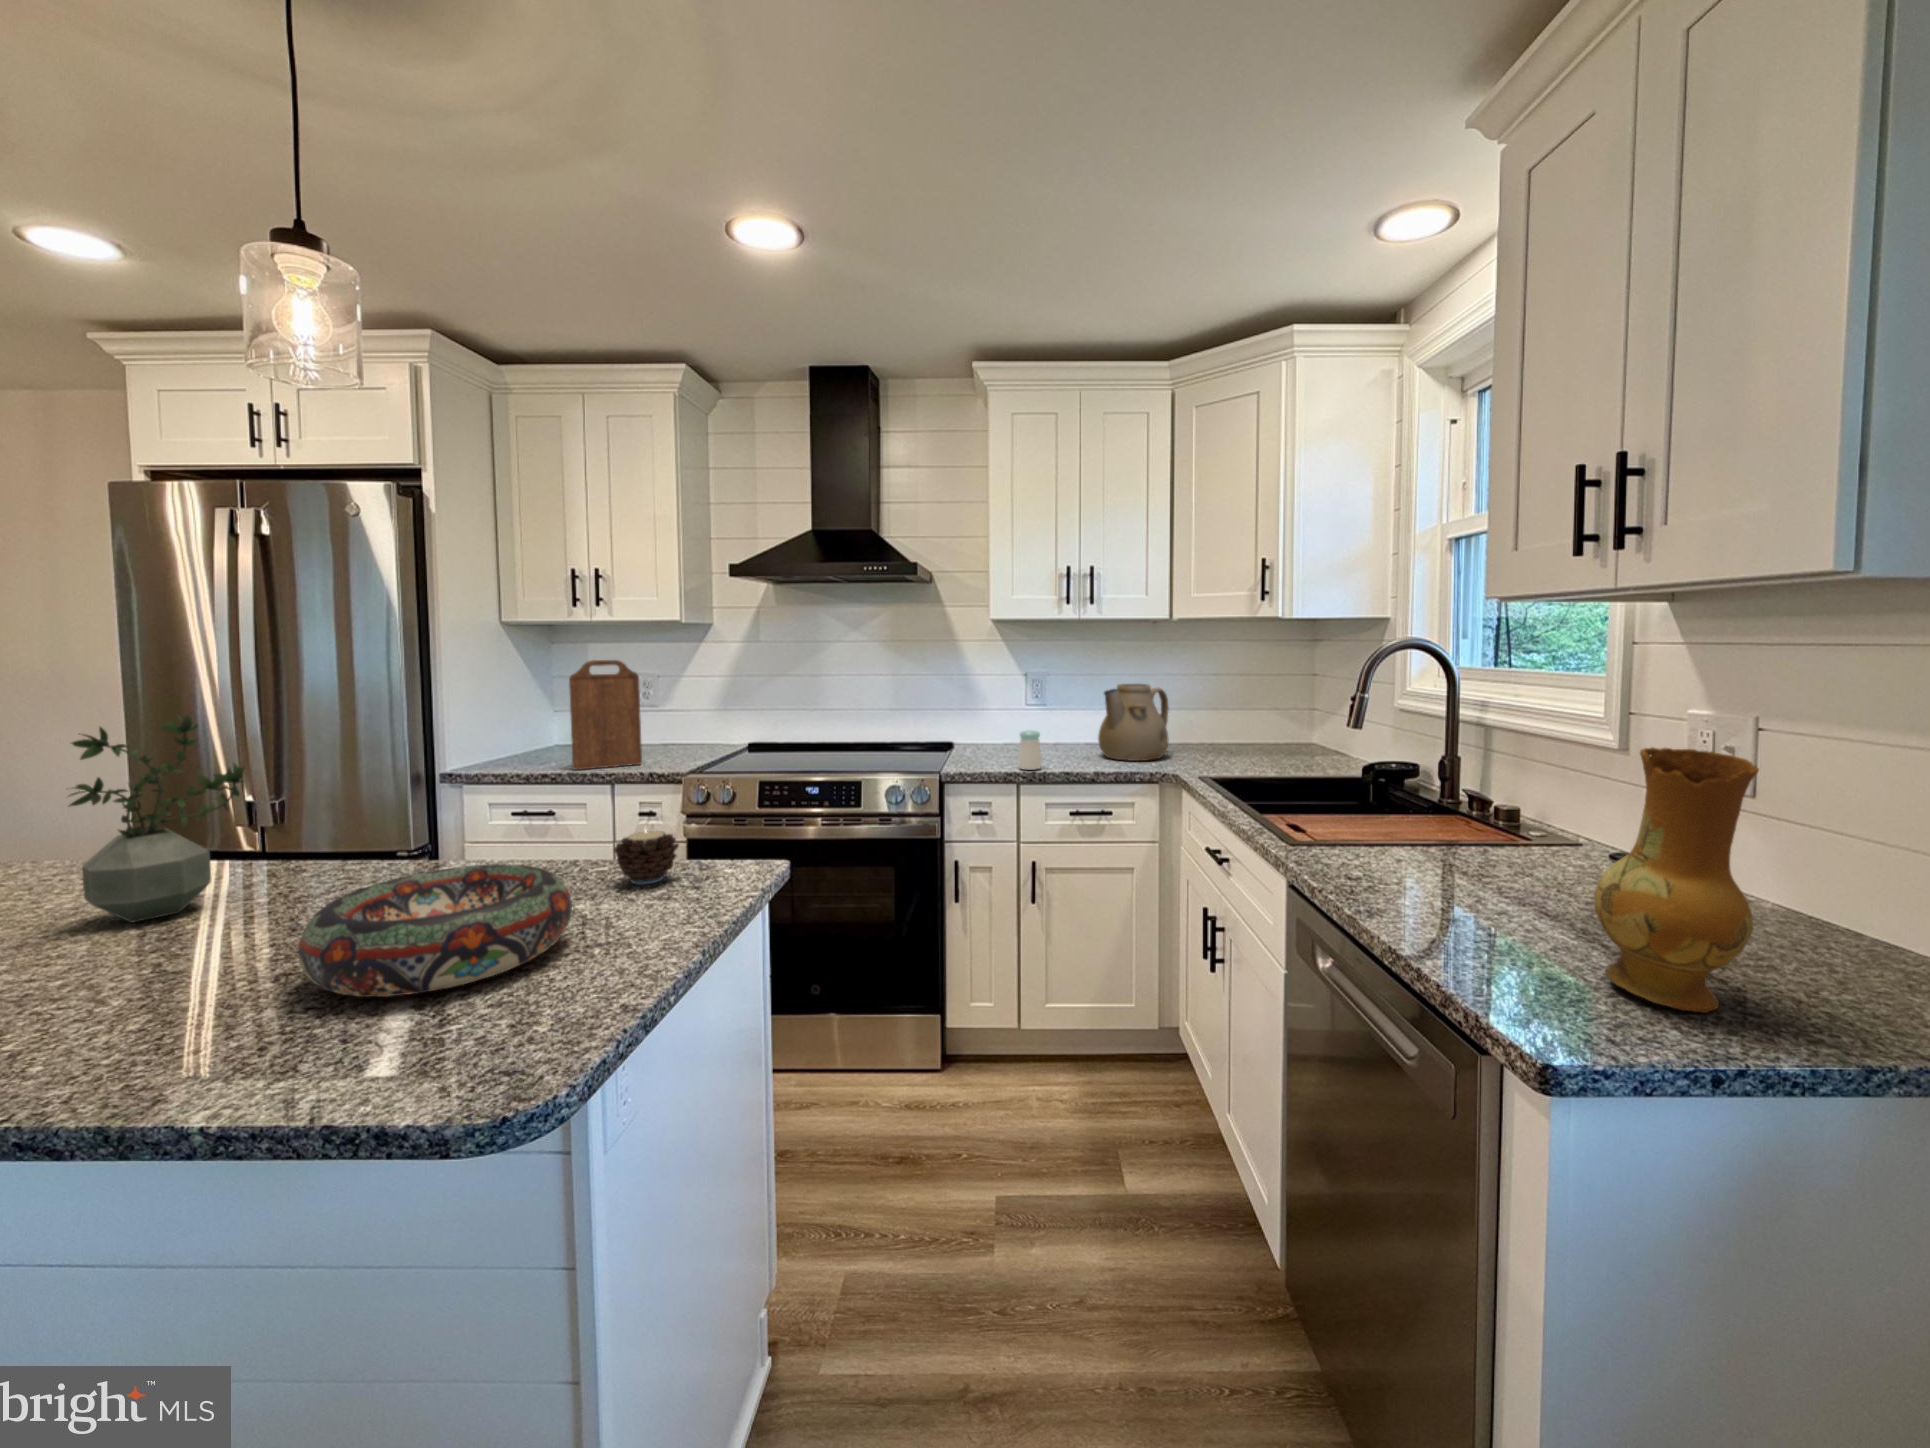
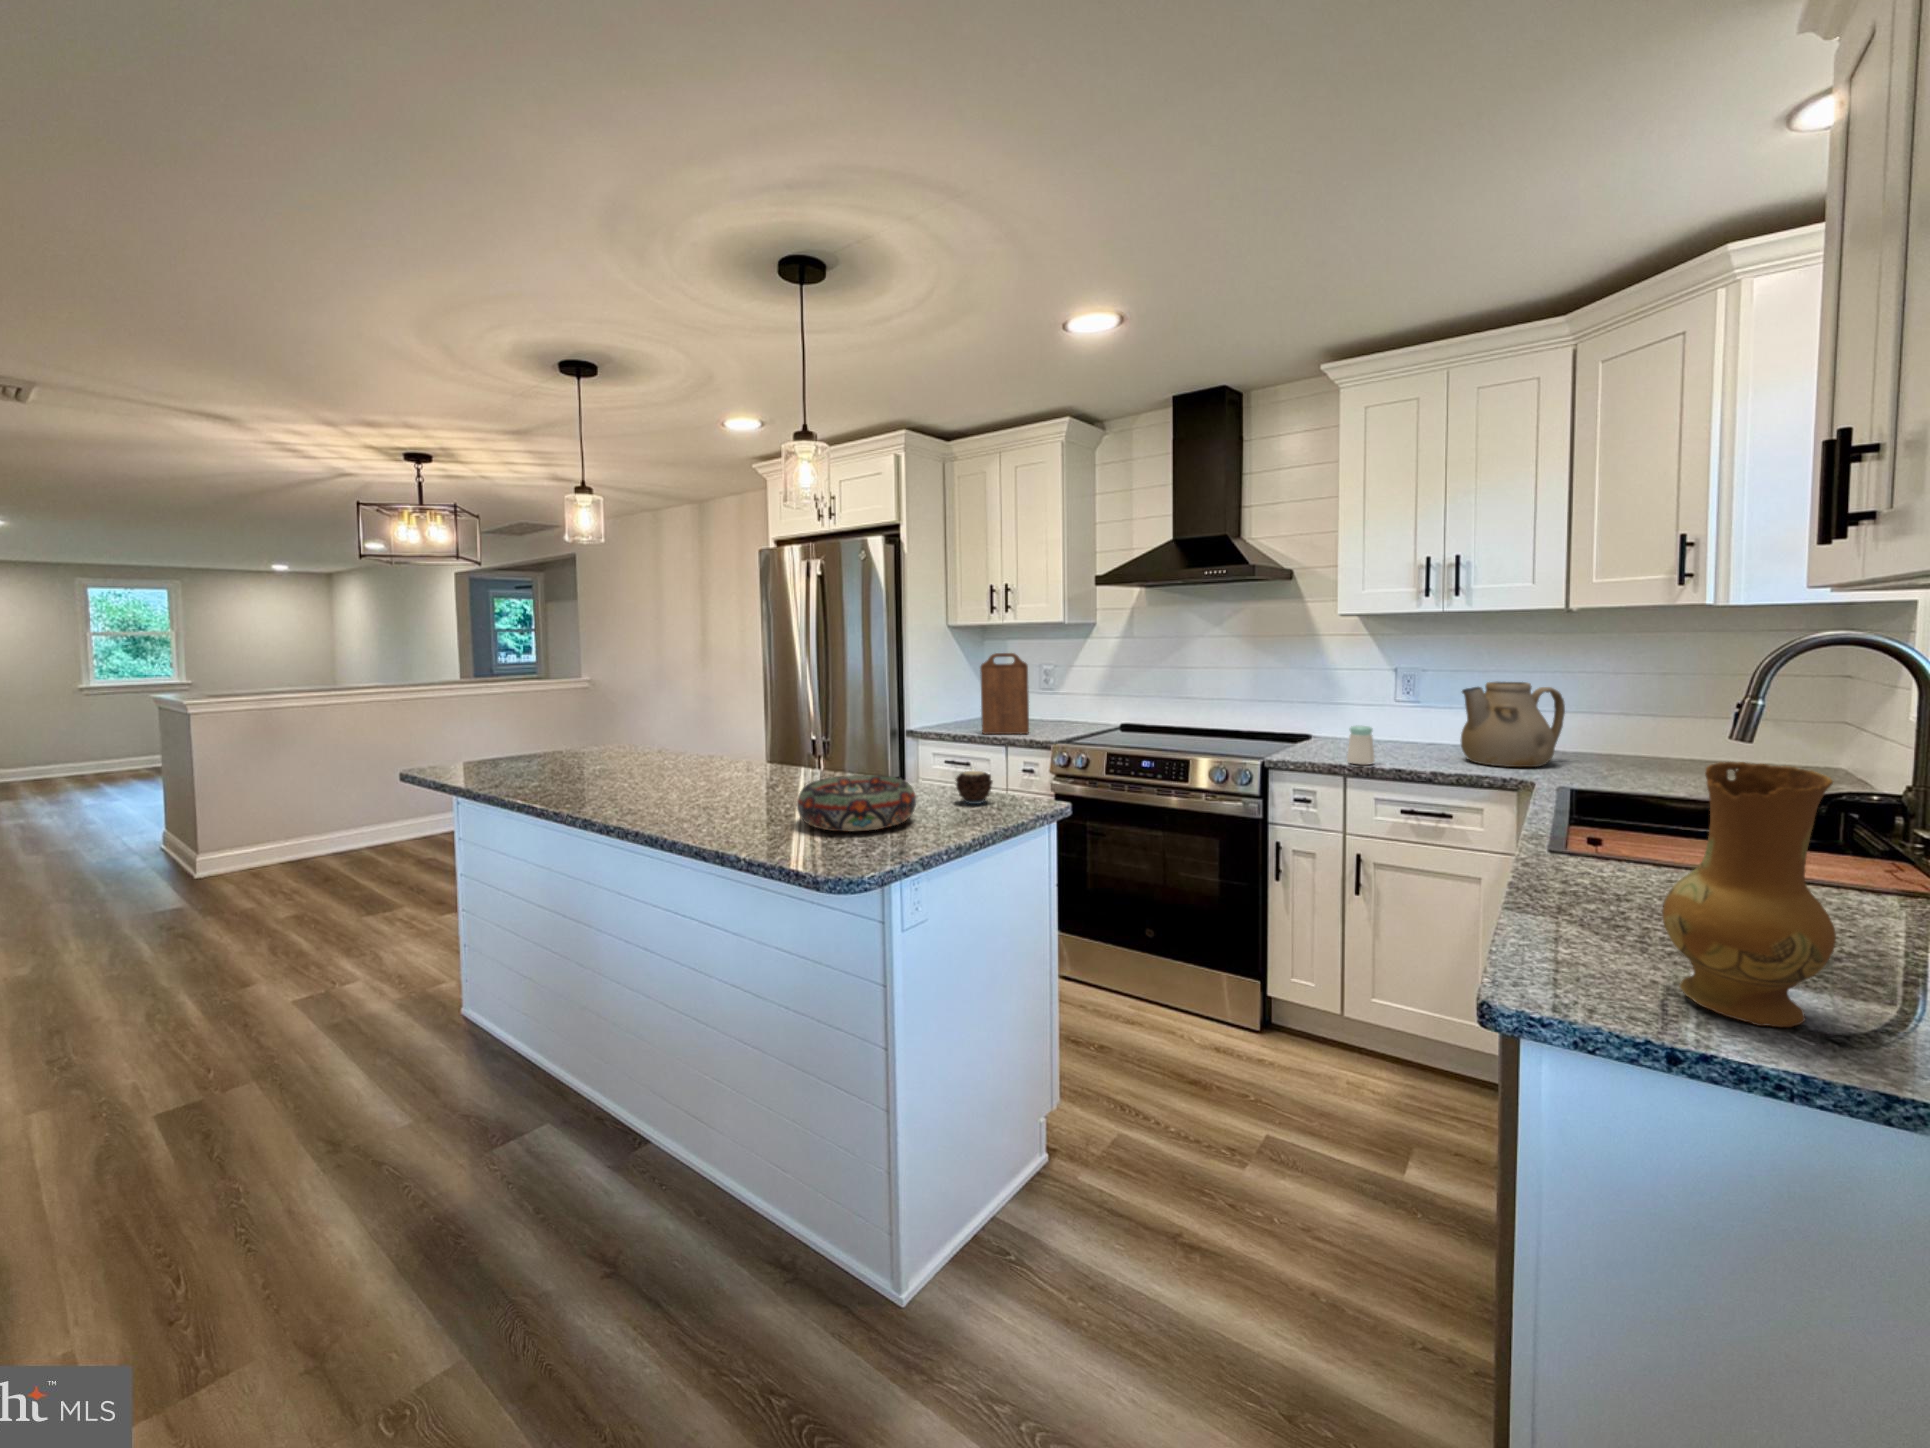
potted plant: present [69,714,245,922] -> none [728,684,792,788]

